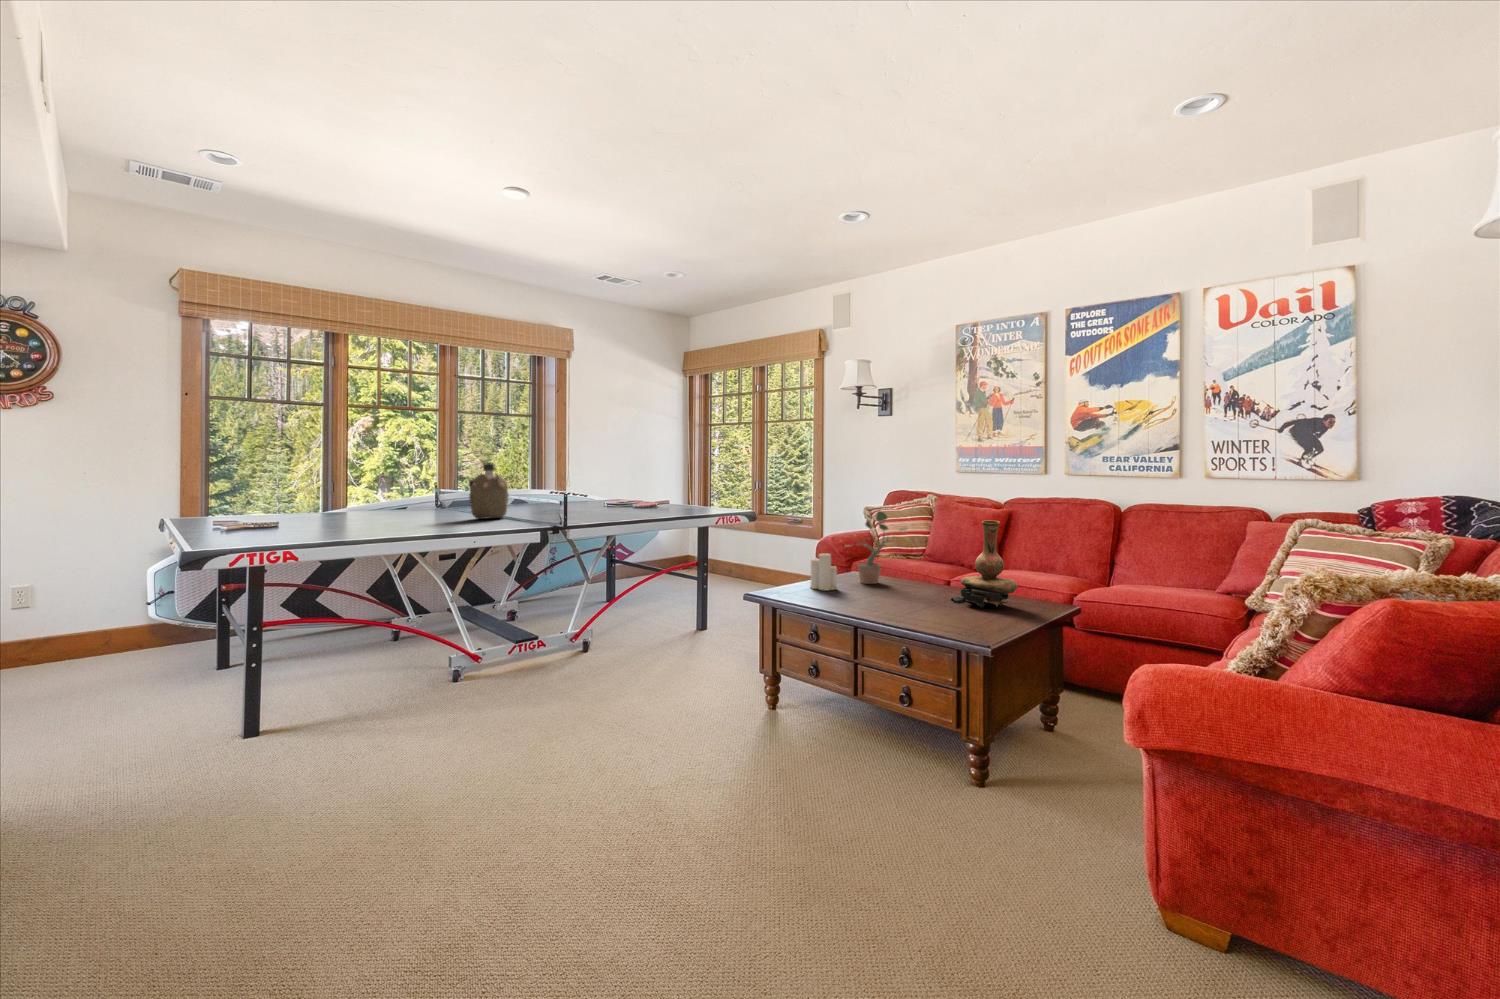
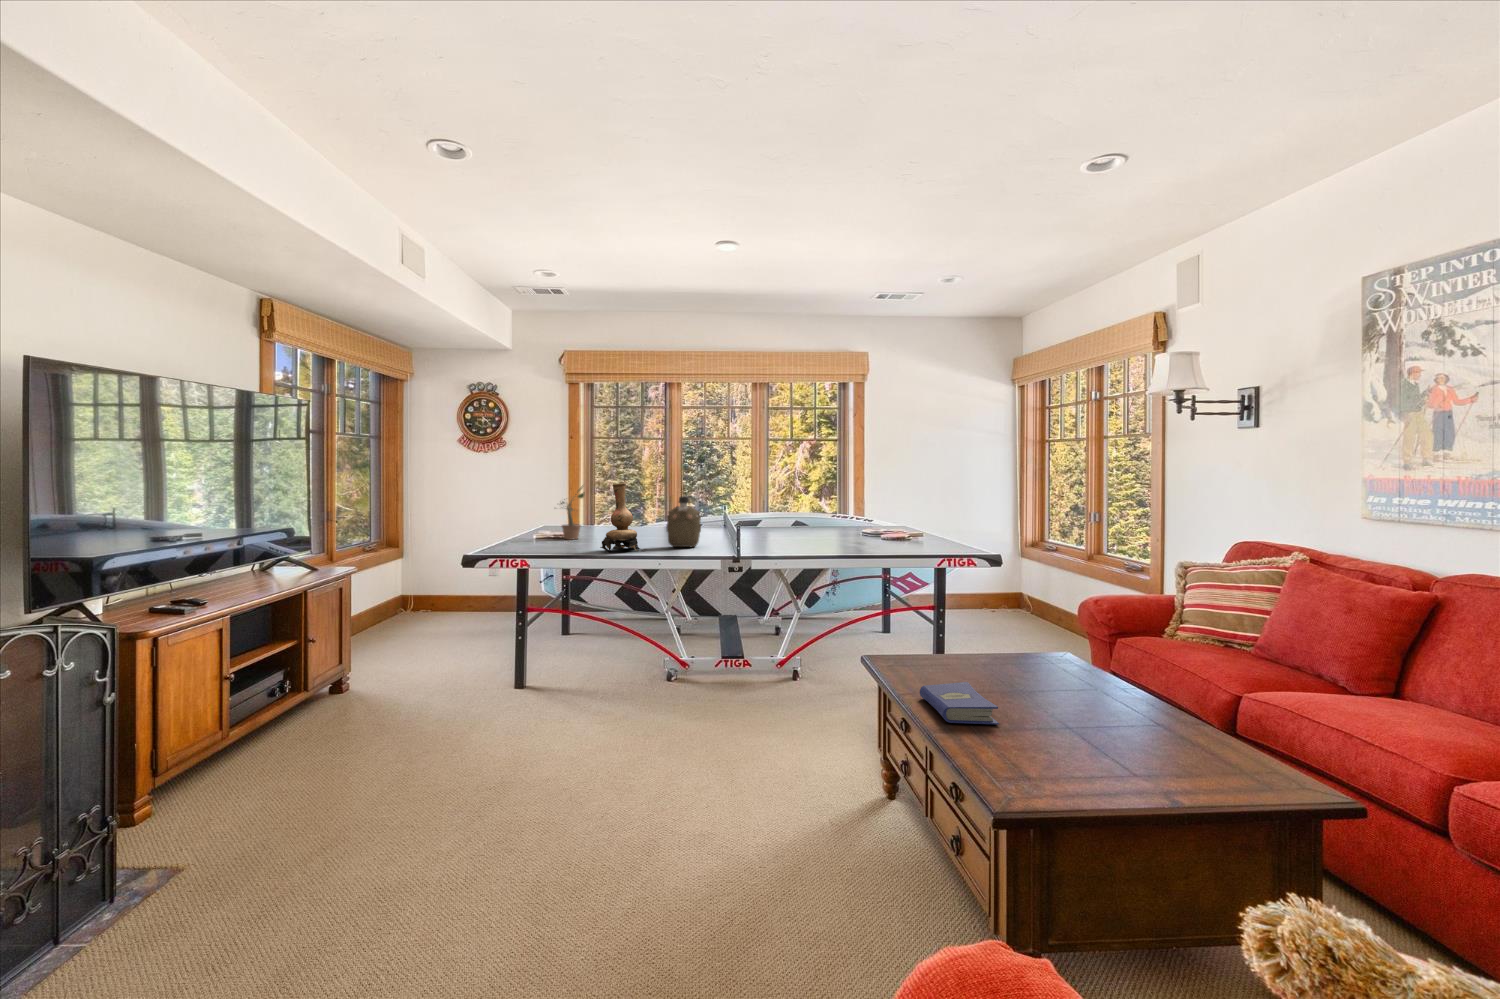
potted plant: present [857,511,907,584] -> present [561,486,584,540]
vase: present [951,520,1017,608] -> present [600,483,646,552]
candle: present [810,553,837,590] -> none [924,620,957,675]
hardcover book: none [850,587,917,610] -> present [920,682,999,725]

